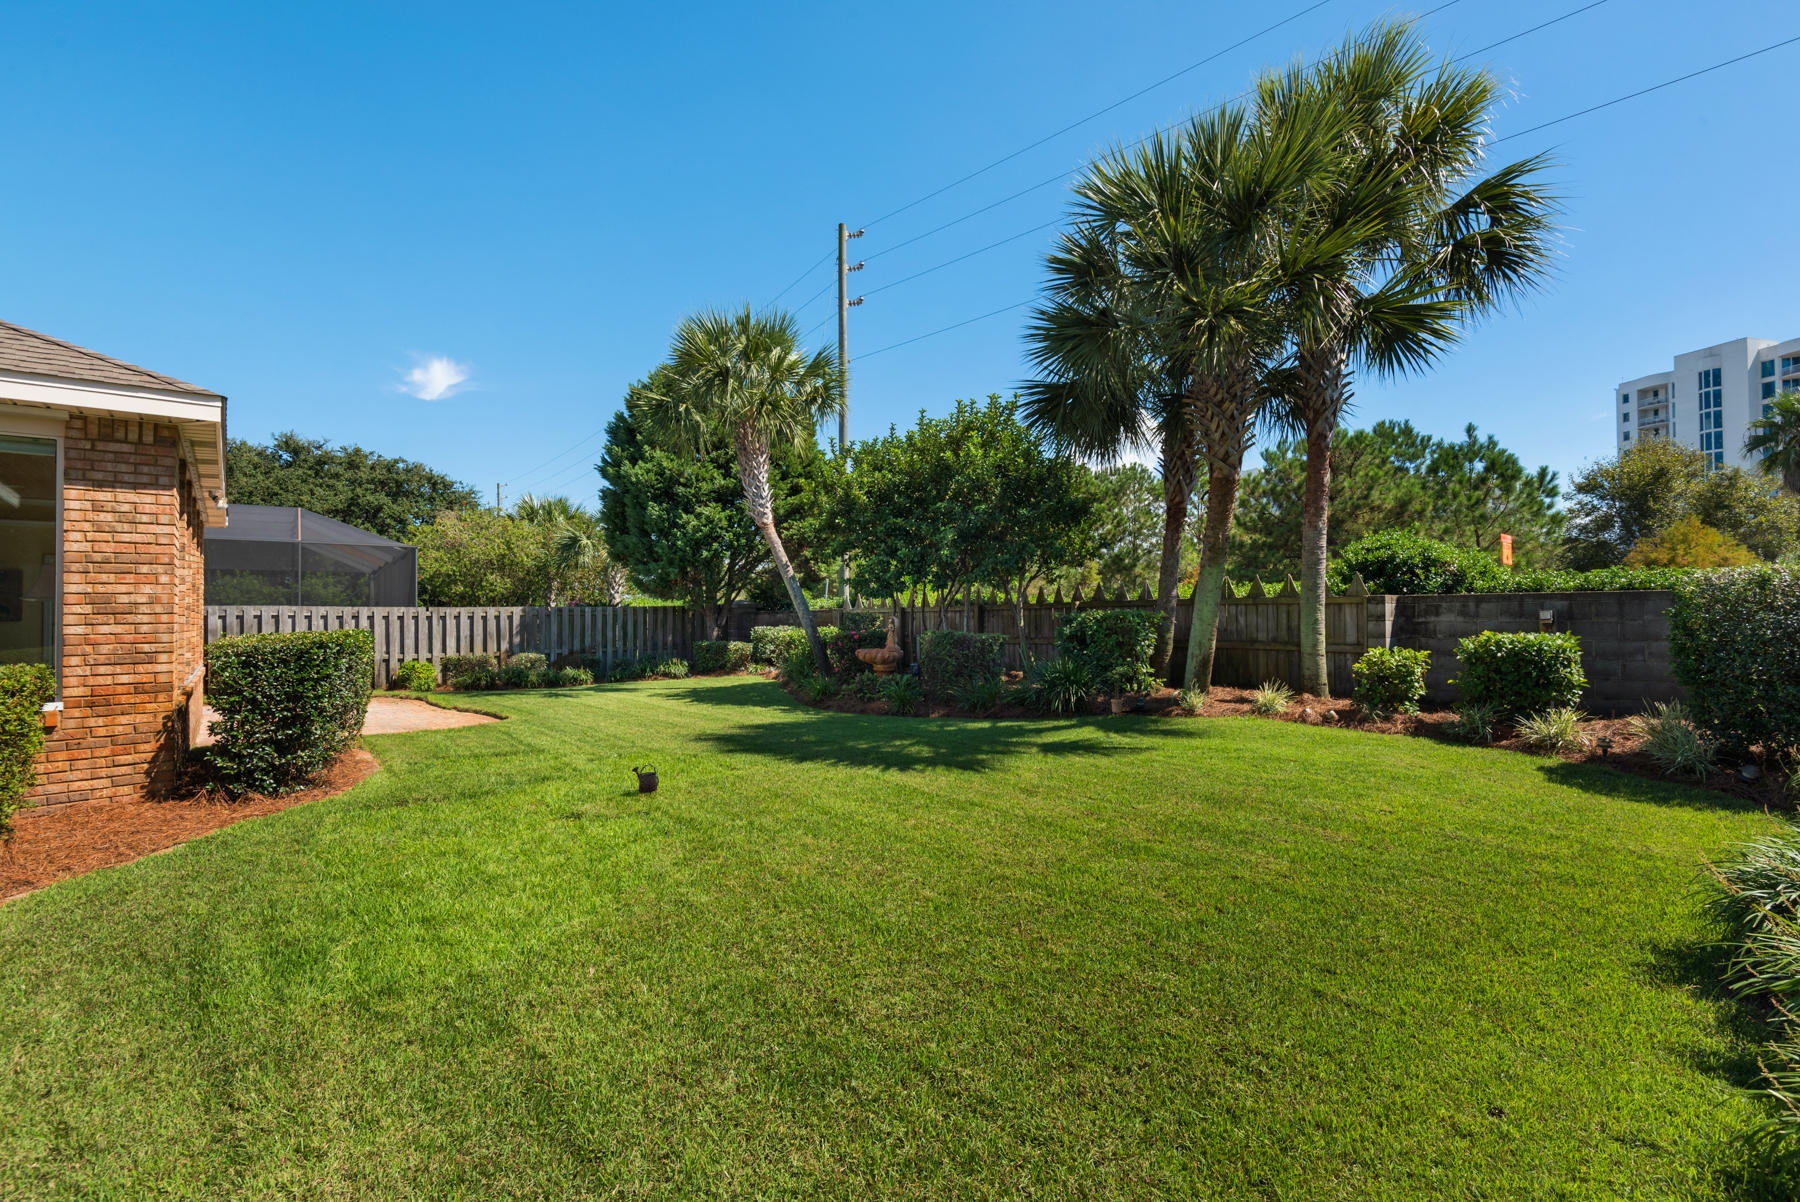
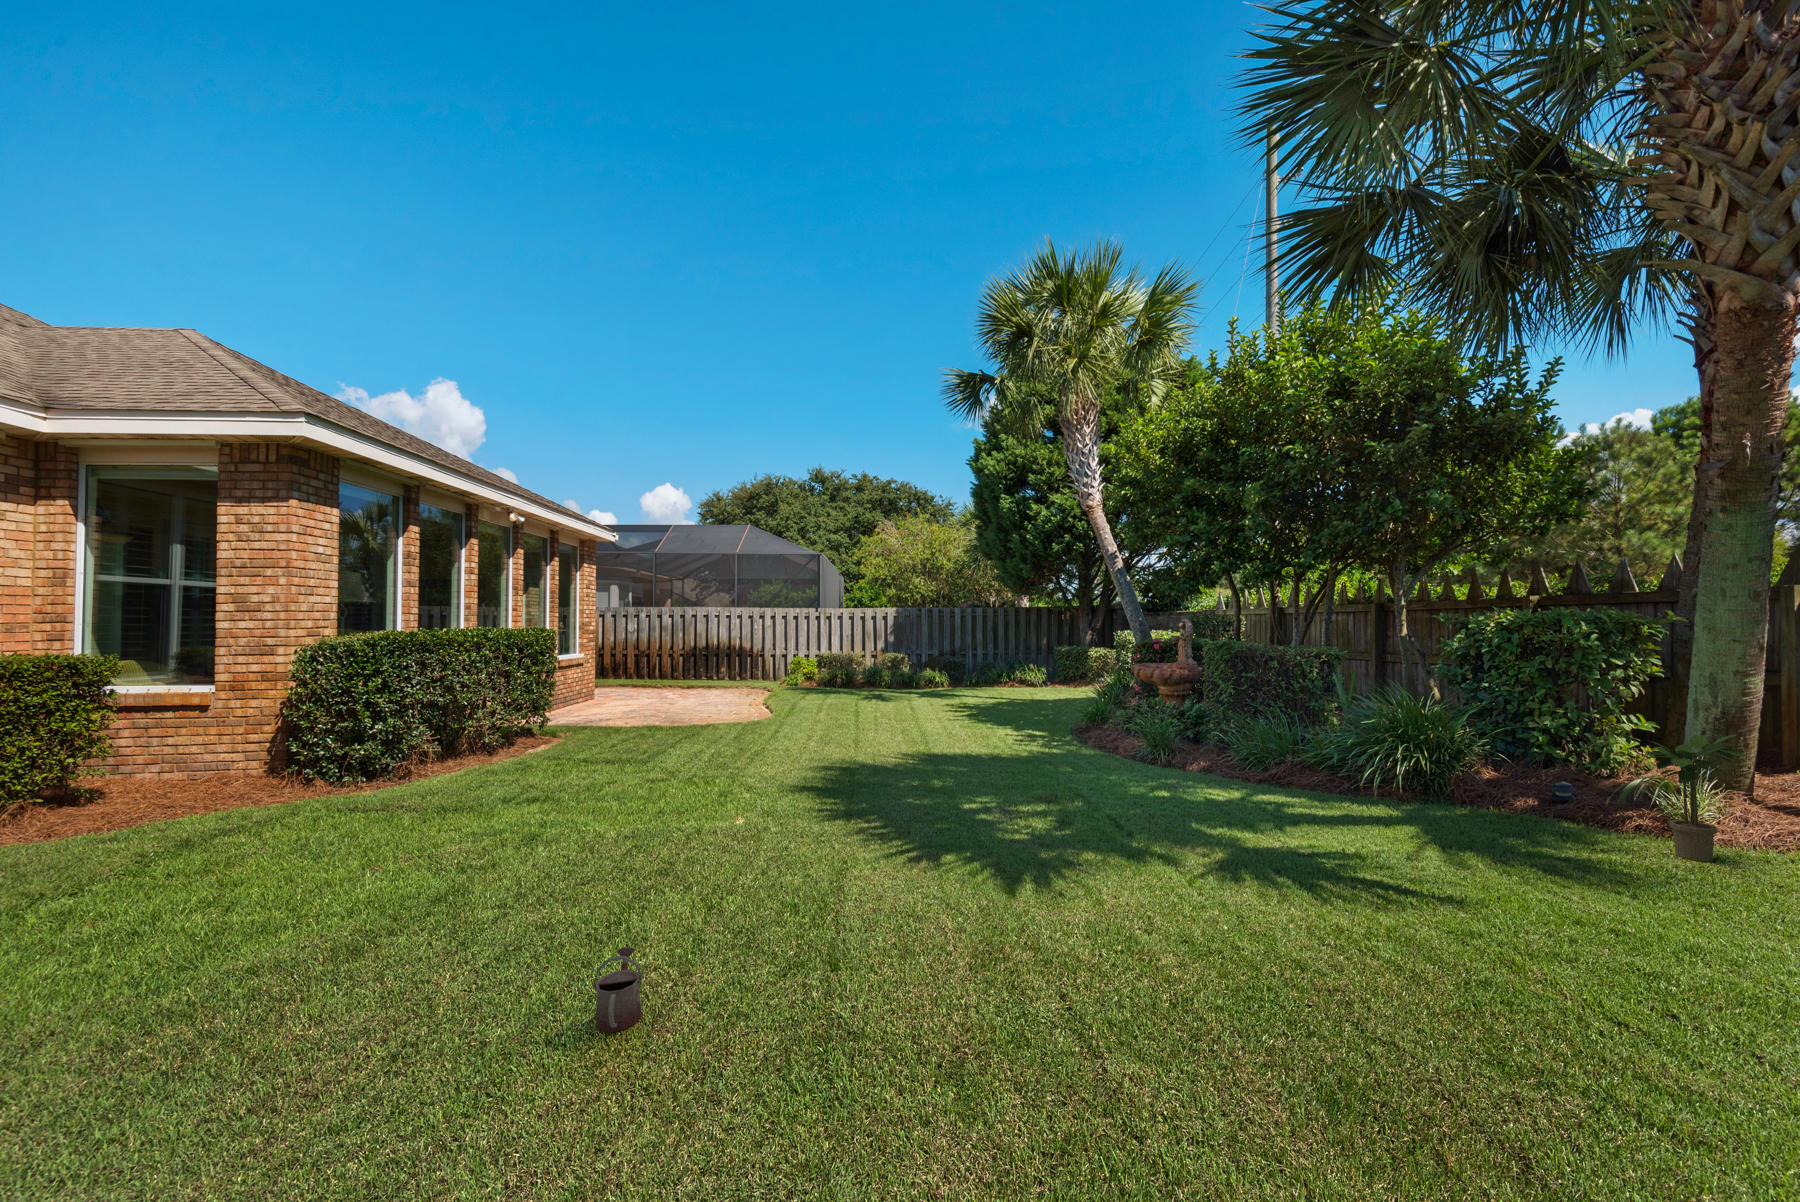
watering can: present [632,764,659,792] -> present [593,947,643,1032]

